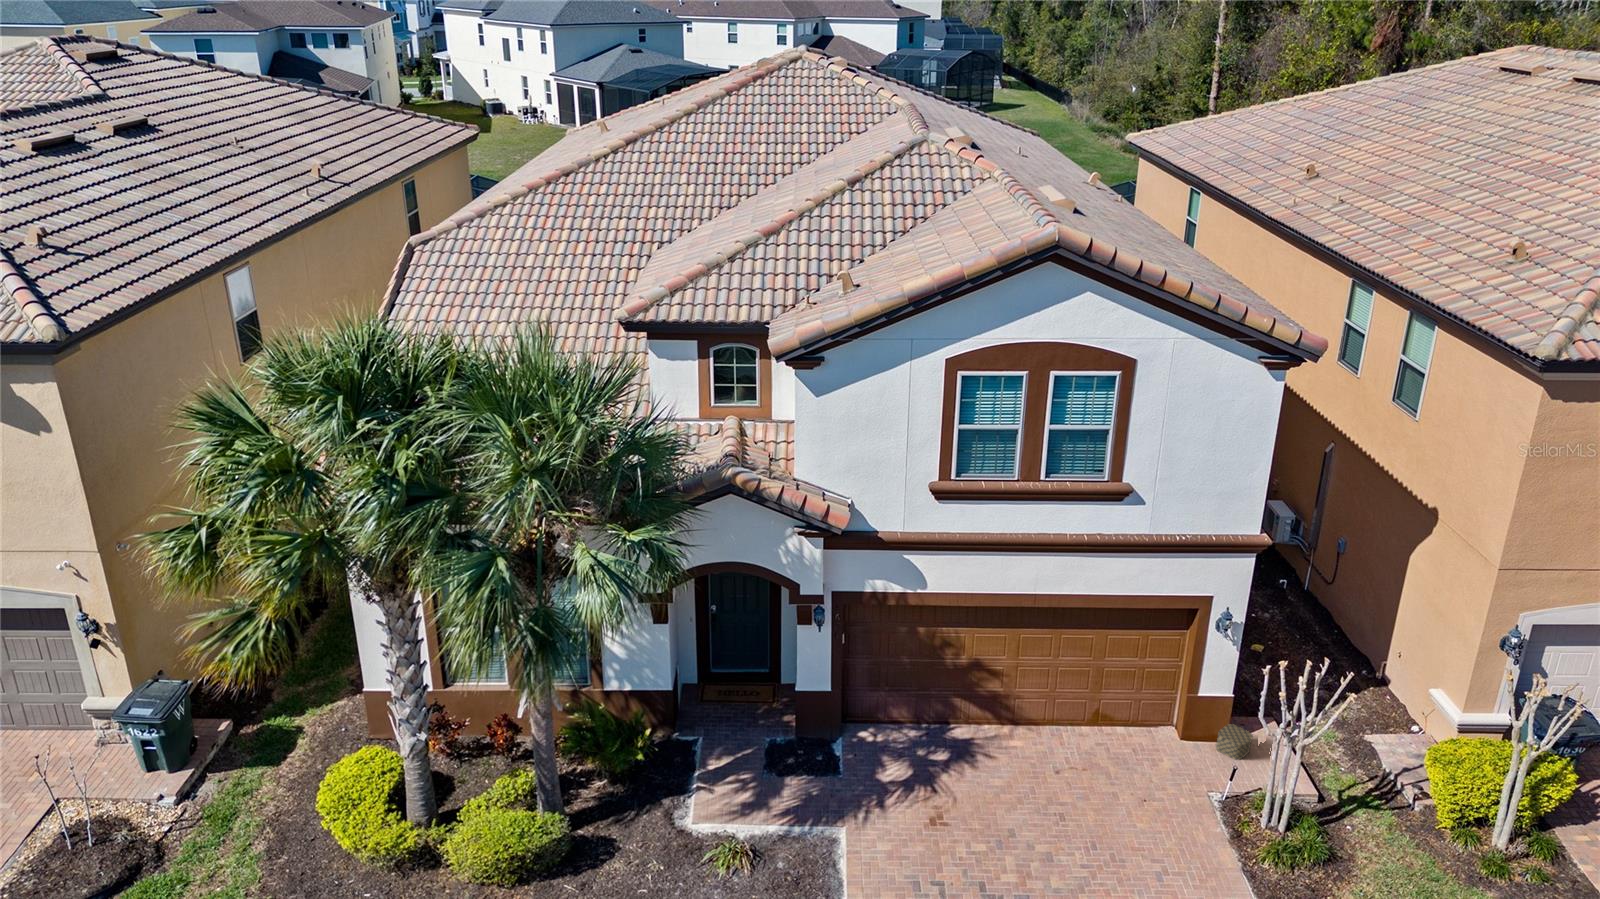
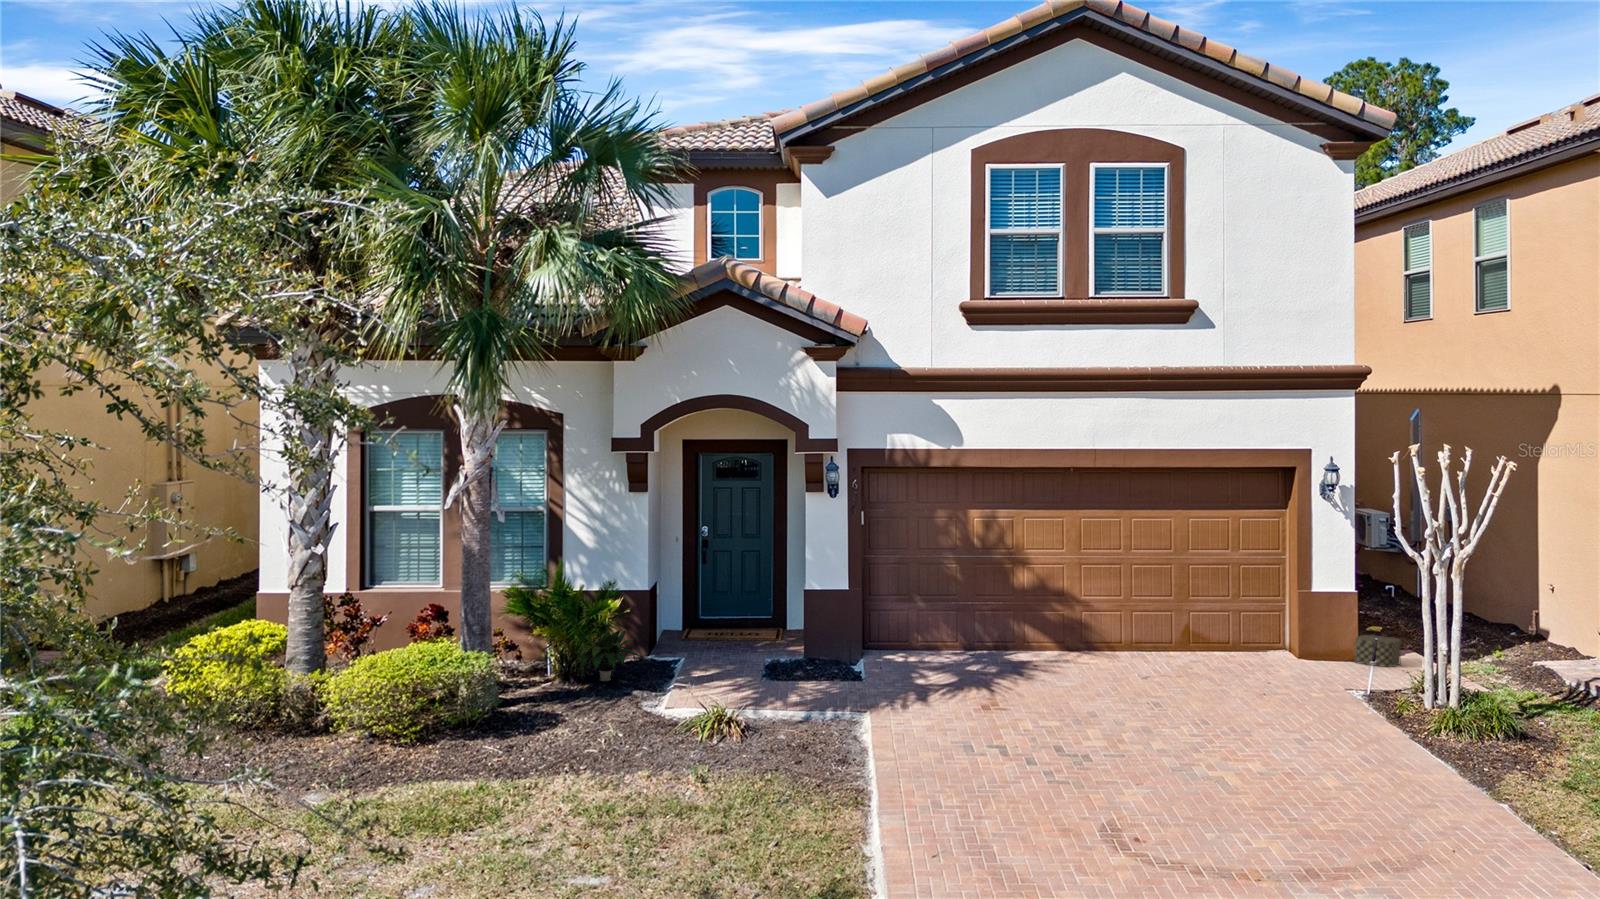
potted plant: none [624,757,675,802] -> present [576,627,640,681]

